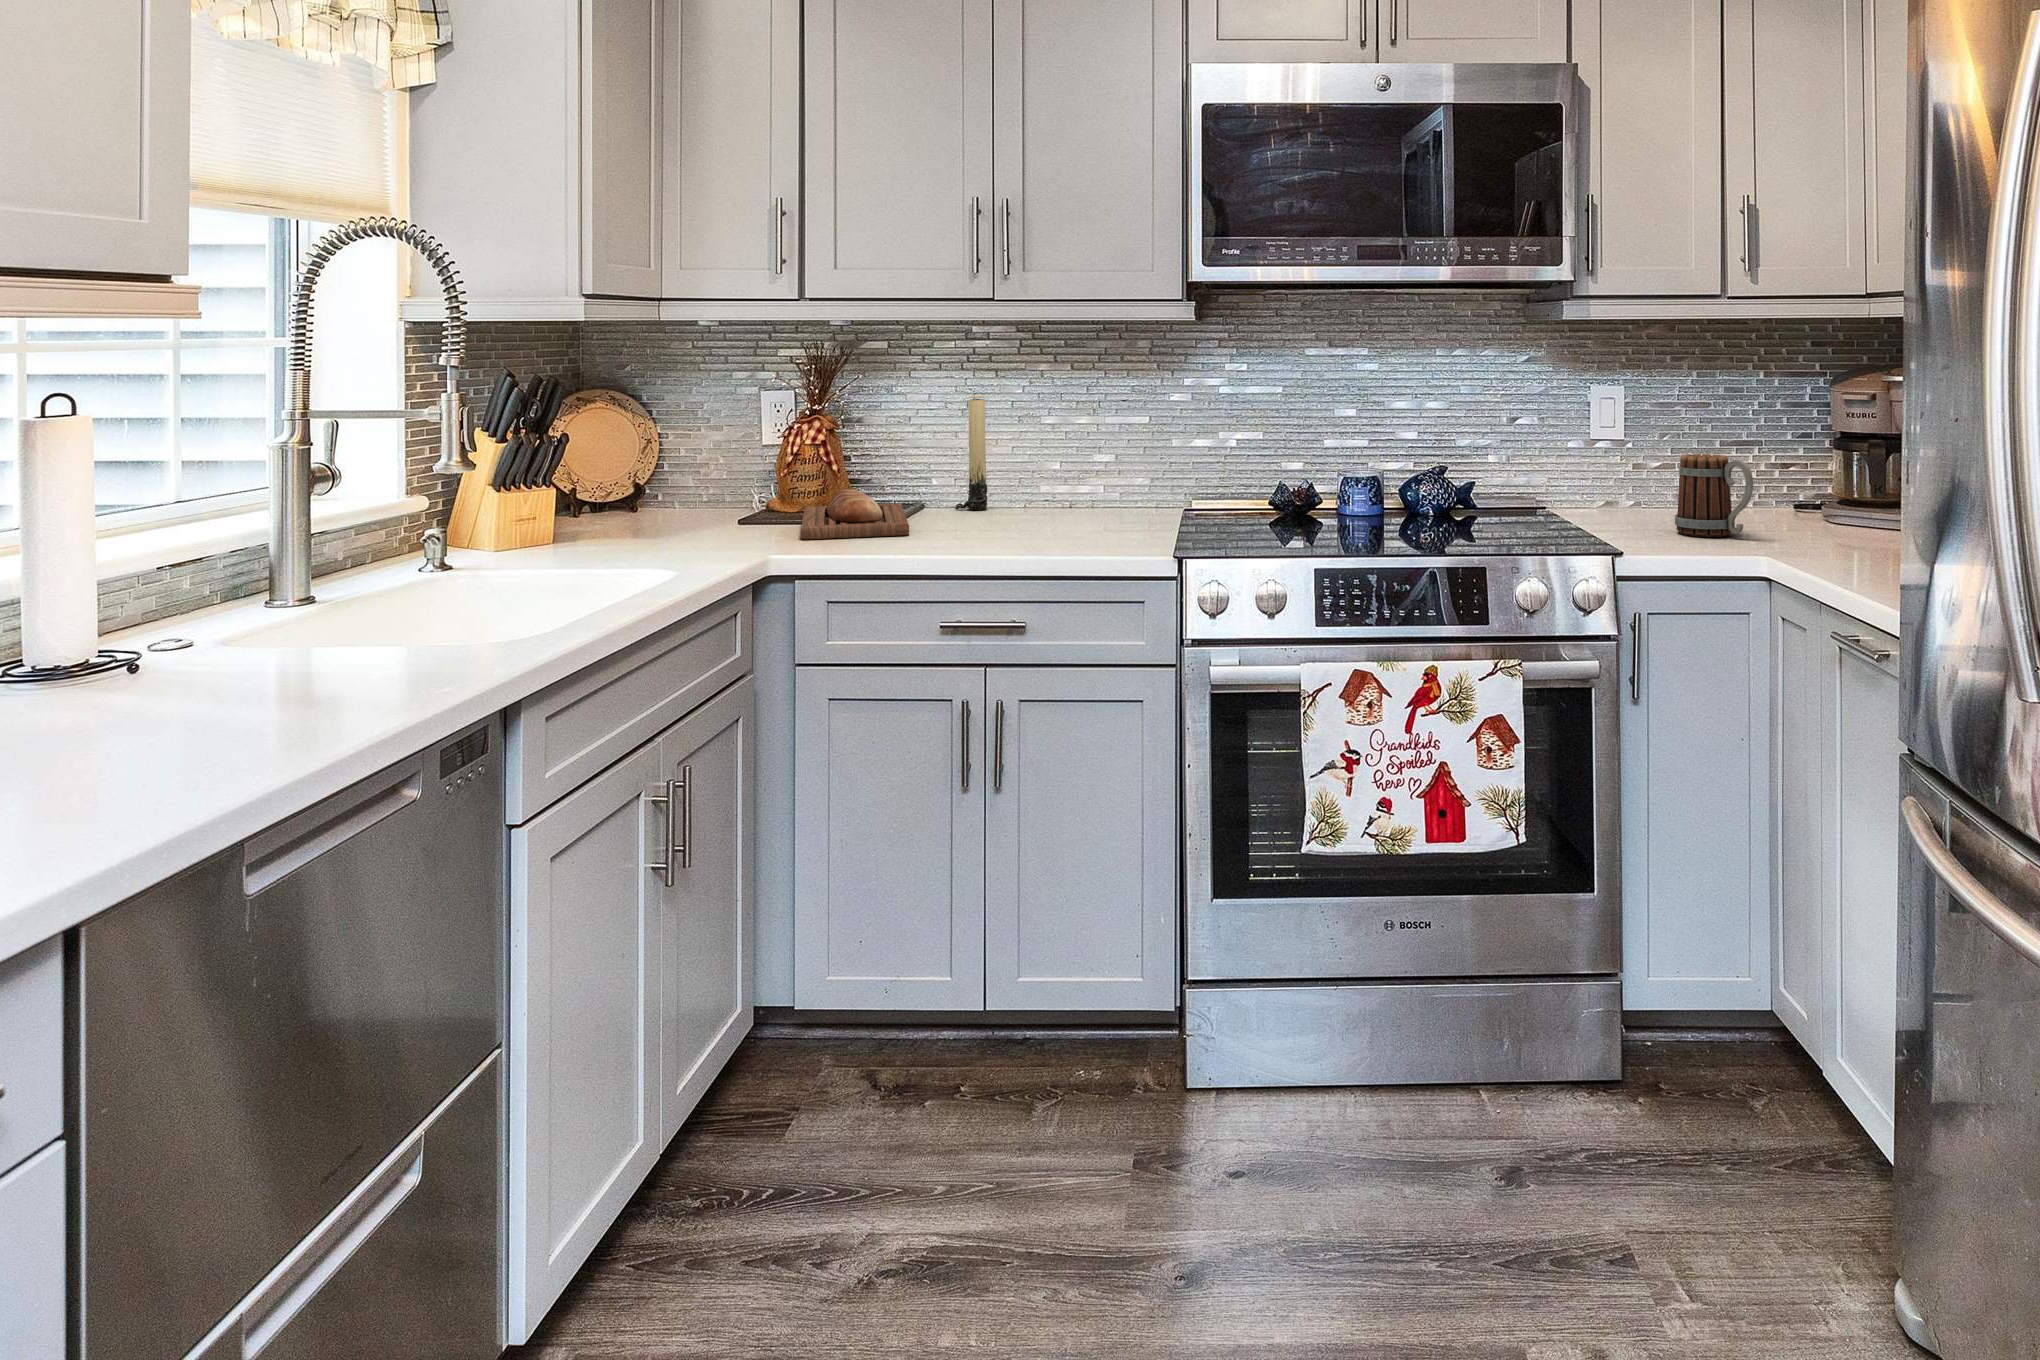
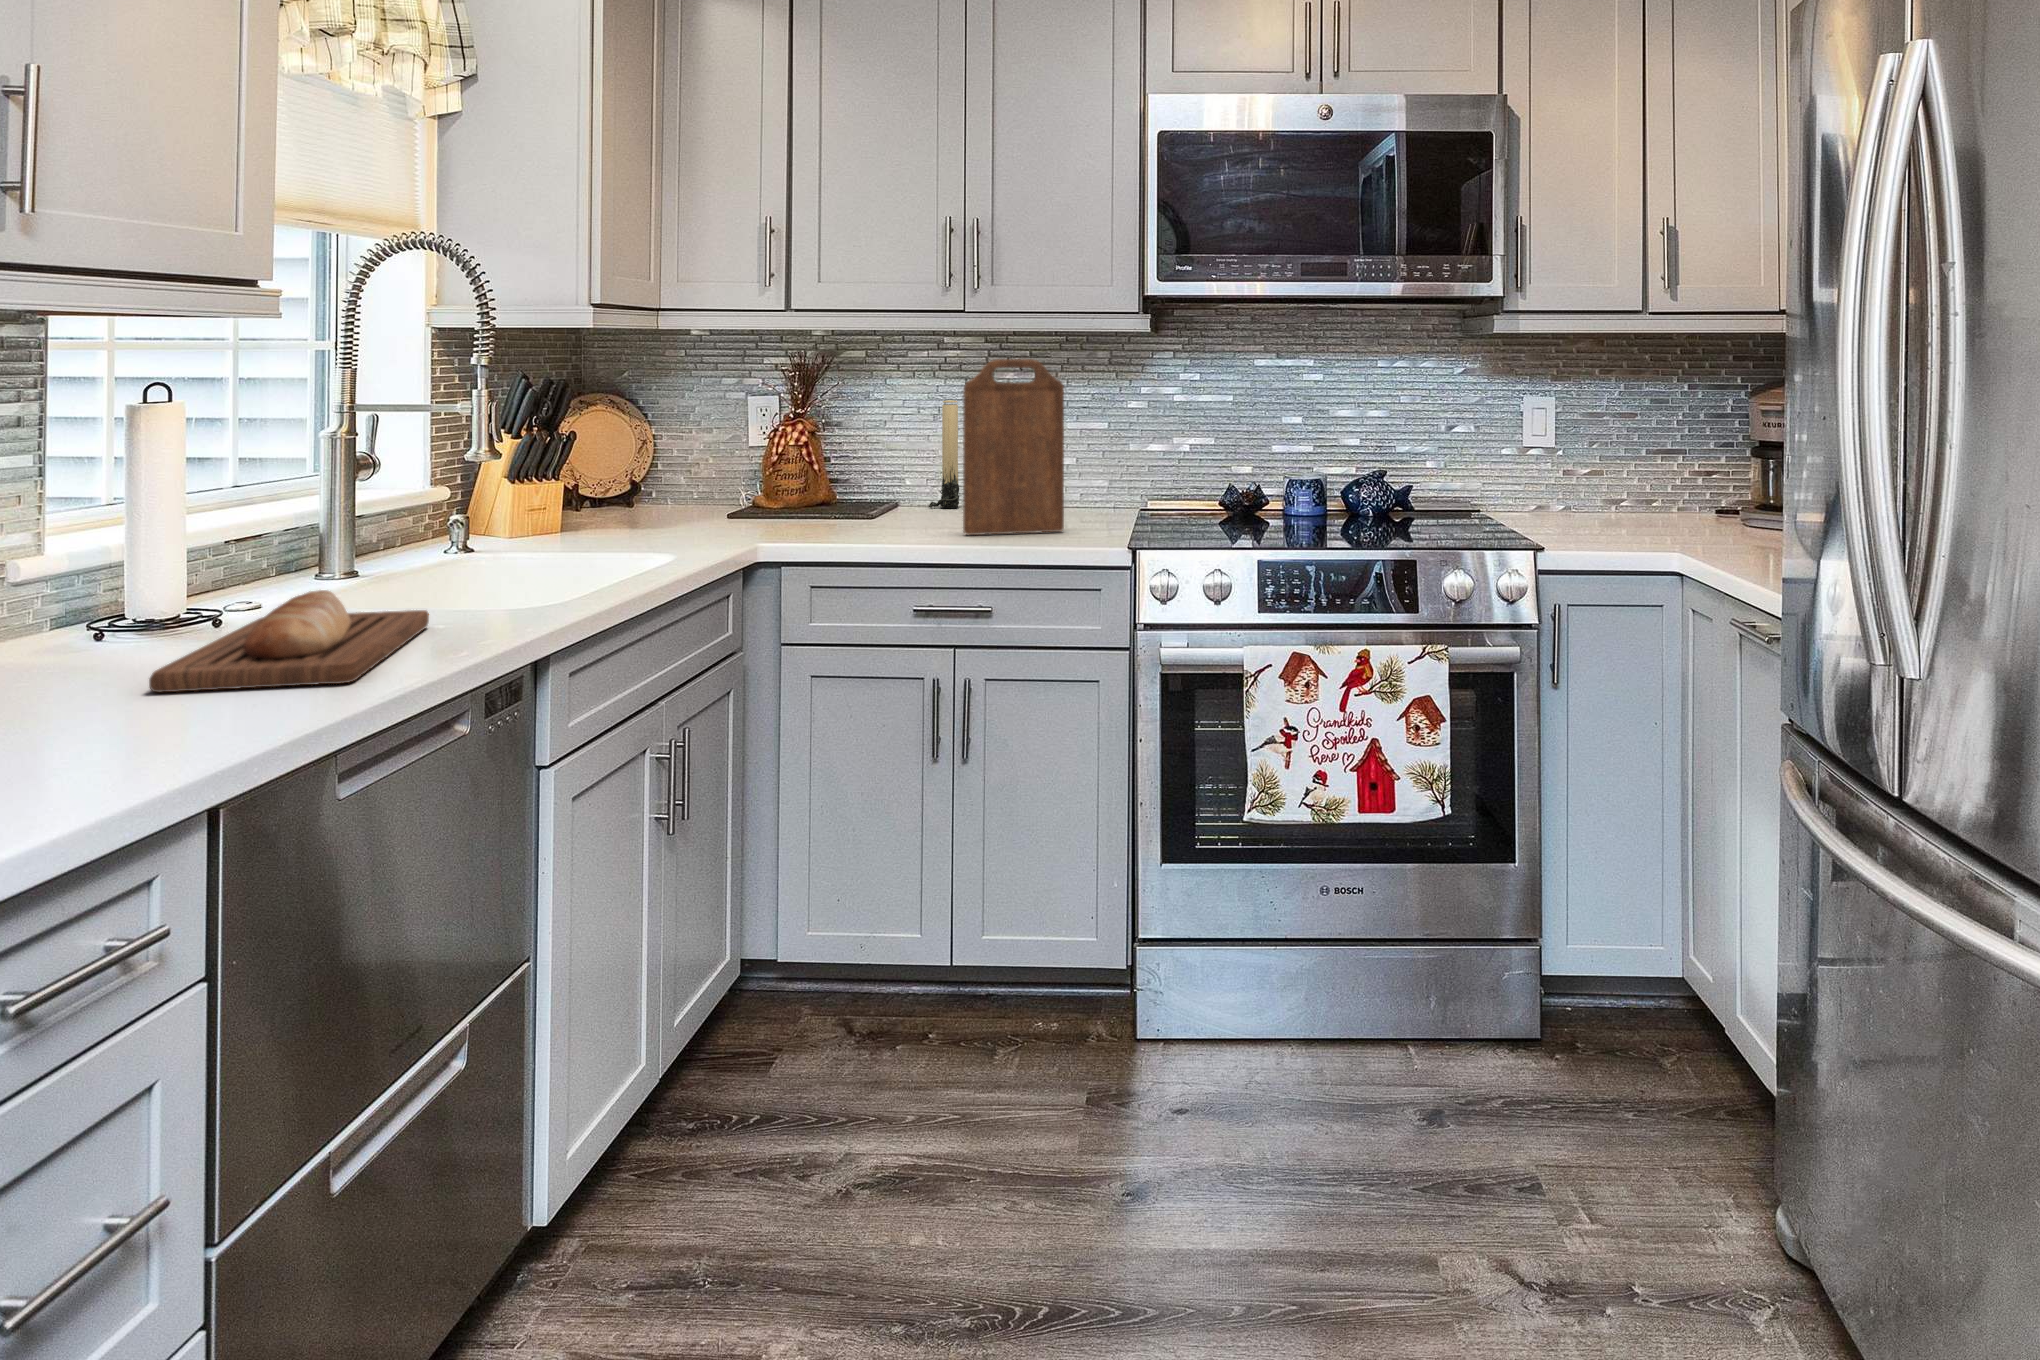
cutting board: none [990,353,1100,543] -> present [963,359,1064,535]
mug: present [1675,454,1753,537] -> none [1602,459,1674,536]
bread loaf: present [800,489,909,539] -> present [149,590,429,692]

